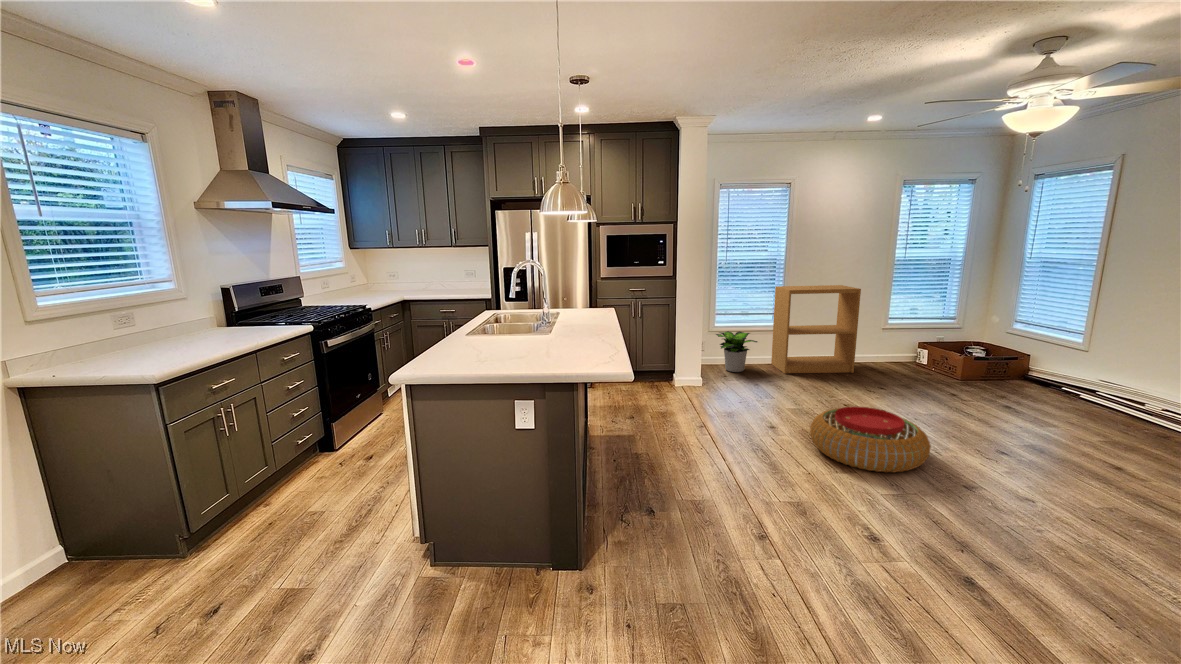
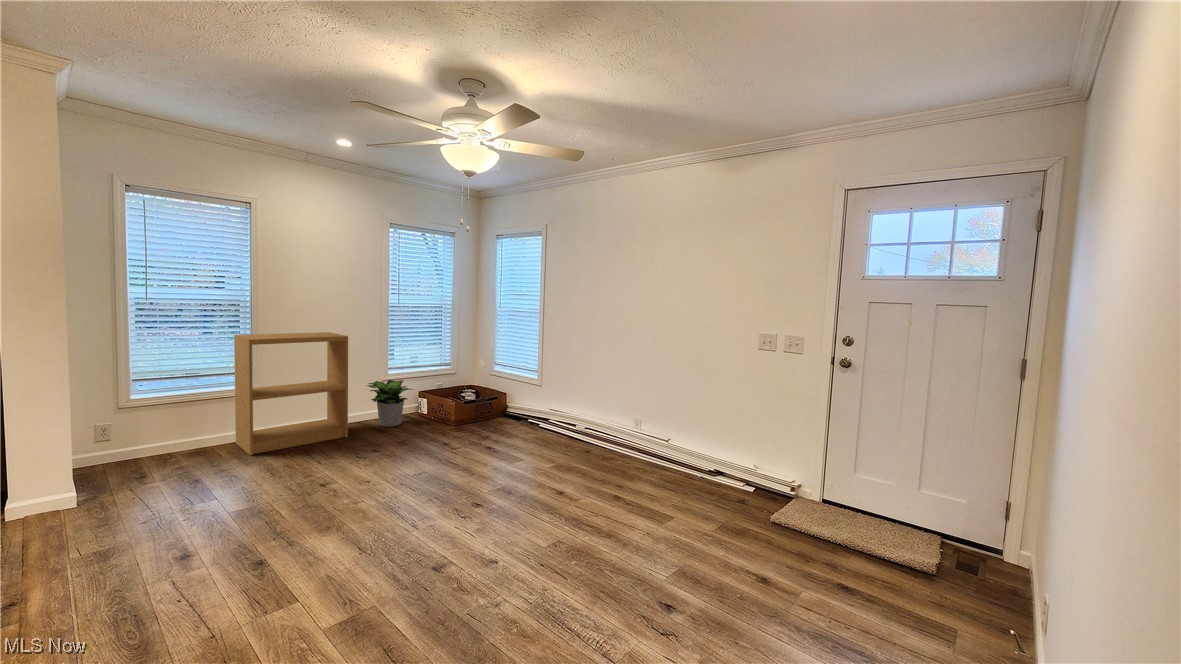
potted plant: present [716,331,757,372] -> present [367,380,413,427]
pouf: present [810,406,931,472] -> none [237,492,401,594]

